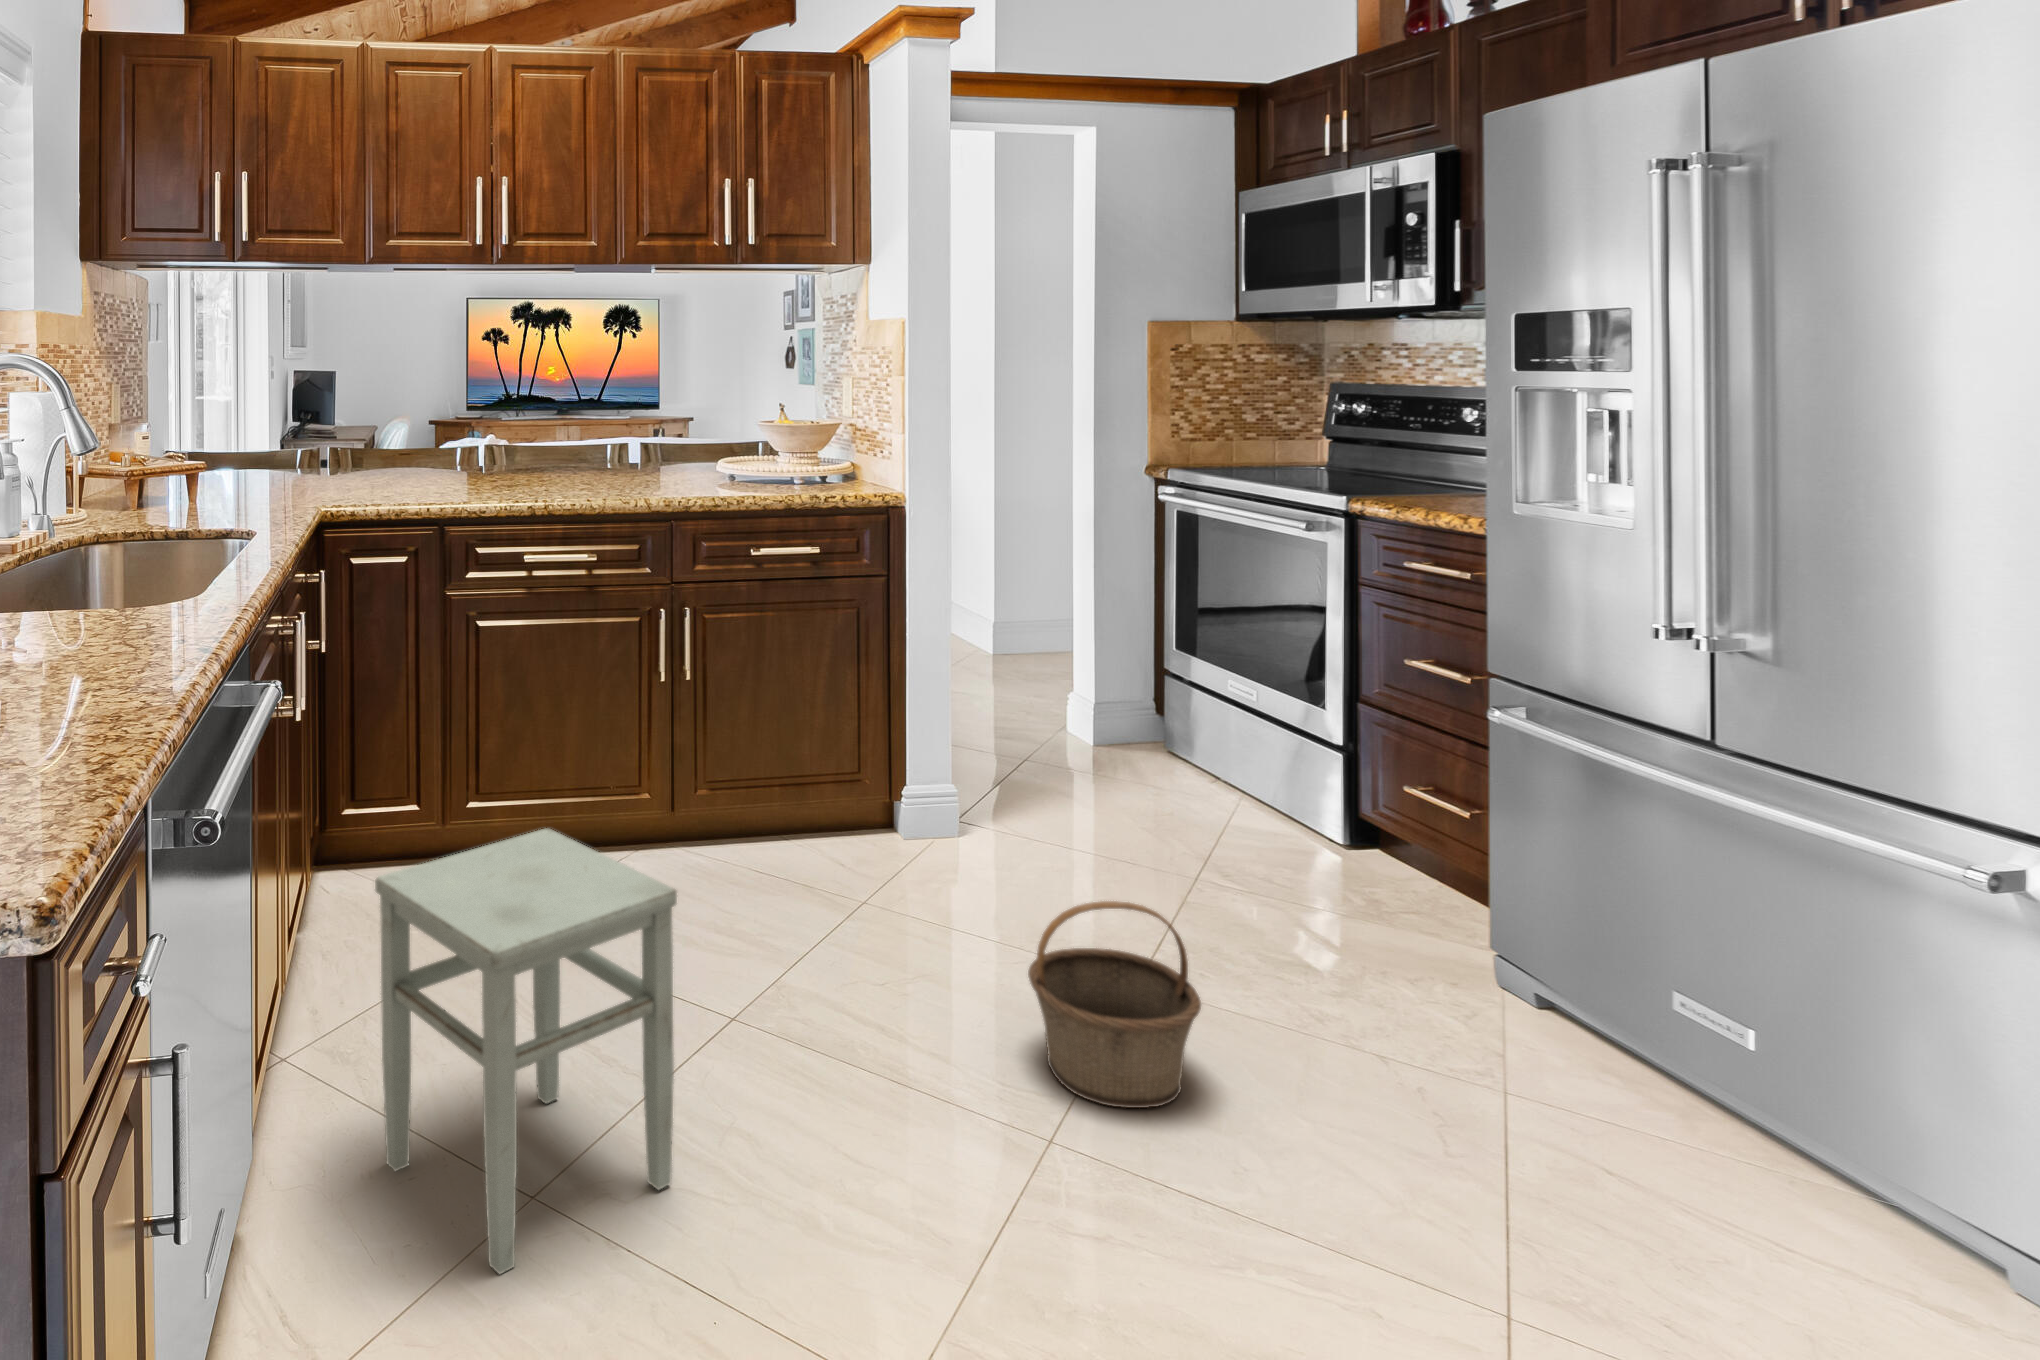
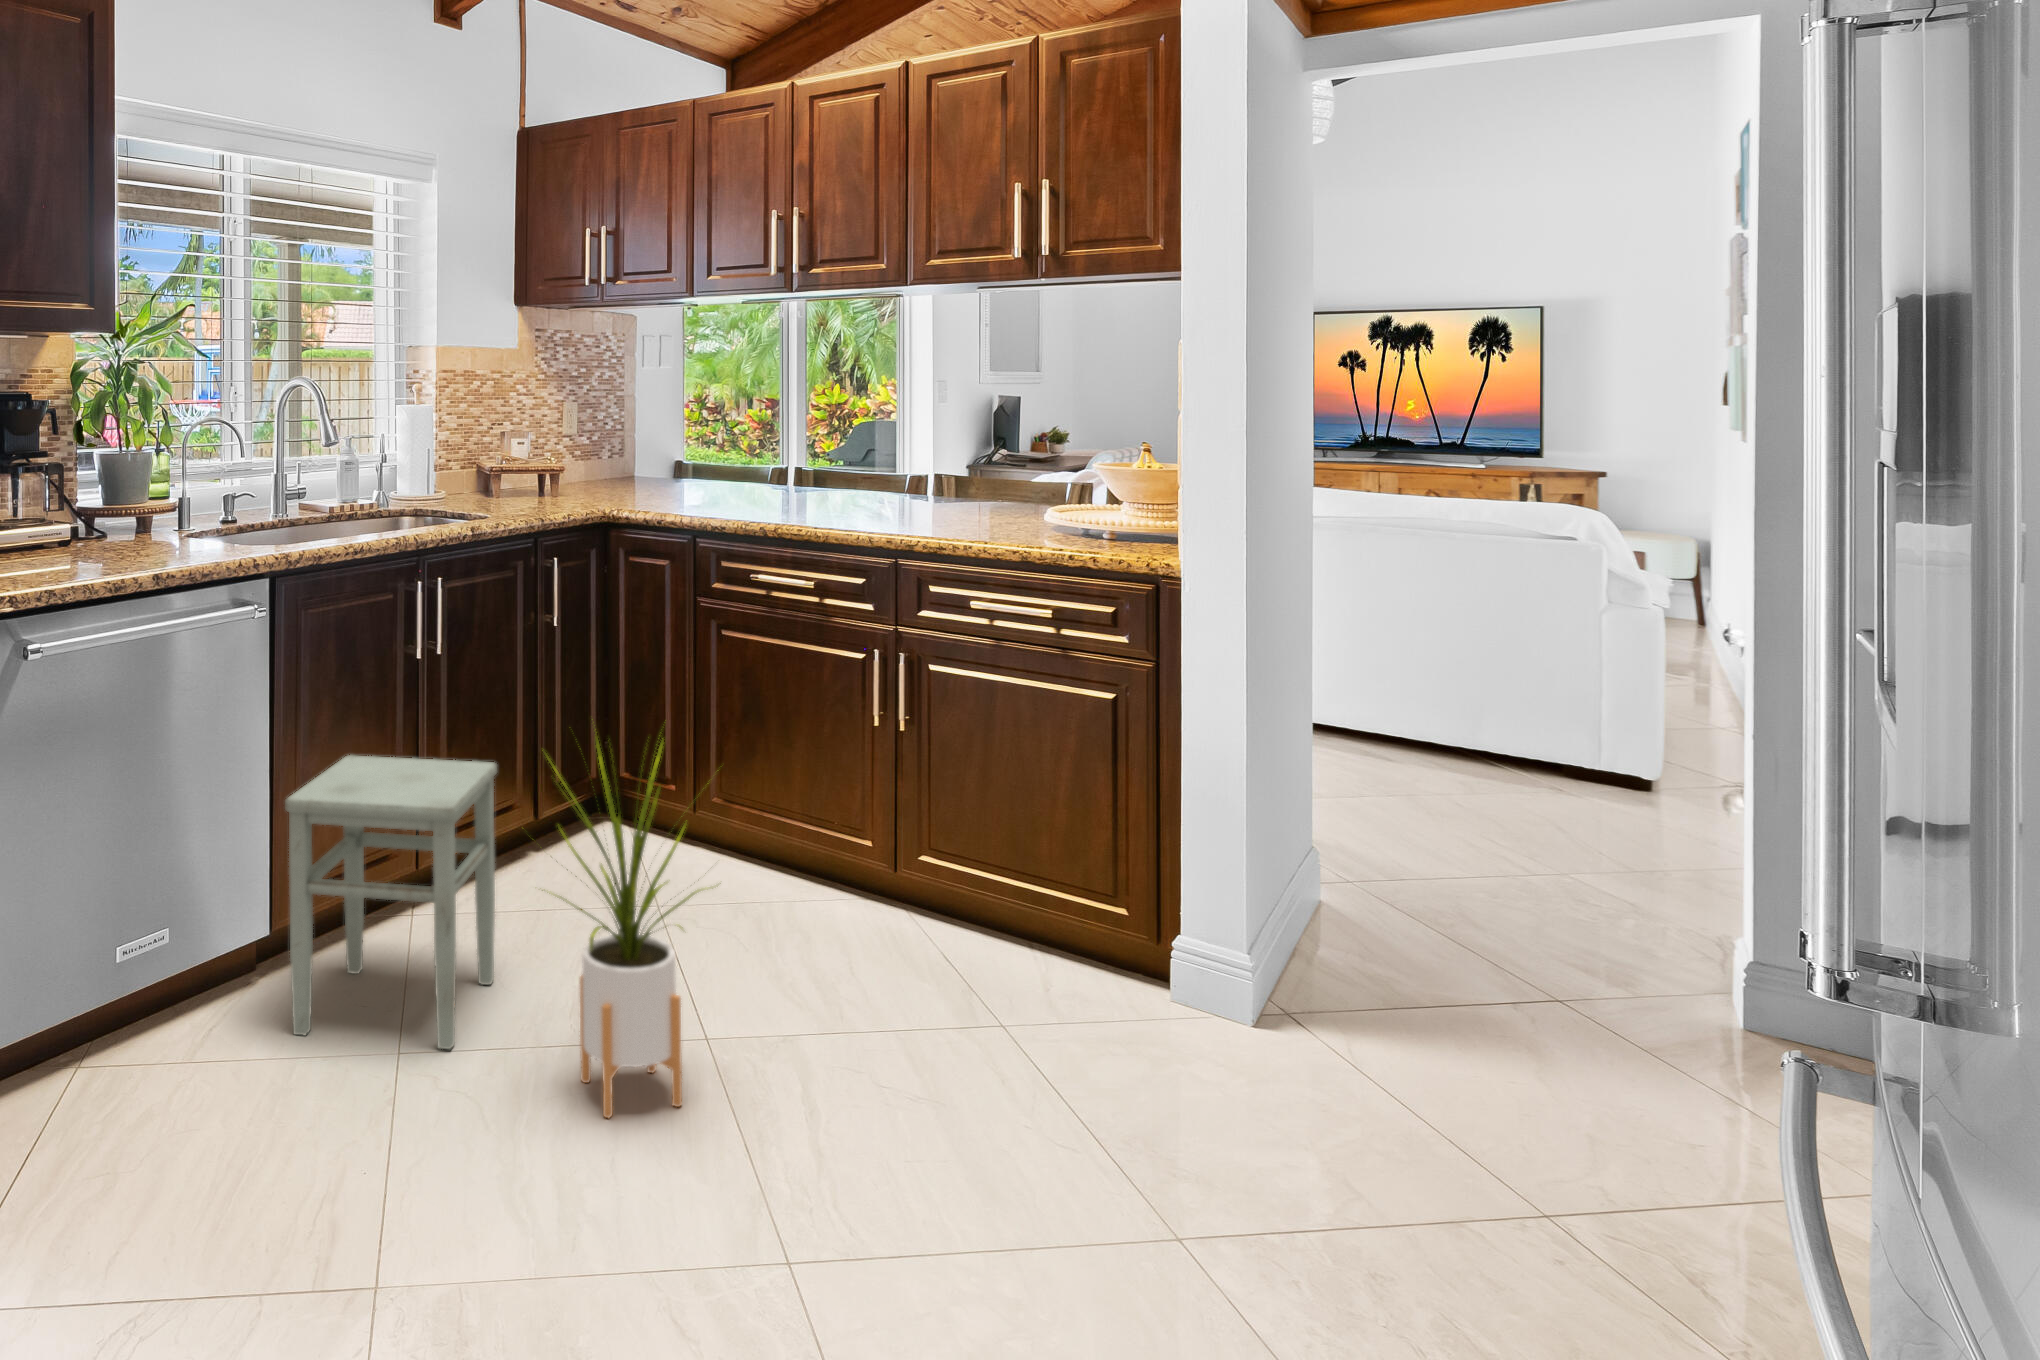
house plant: none [761,721,978,1161] -> present [533,719,703,1118]
basket: present [1028,901,1201,1108] -> none [815,976,1003,1218]

